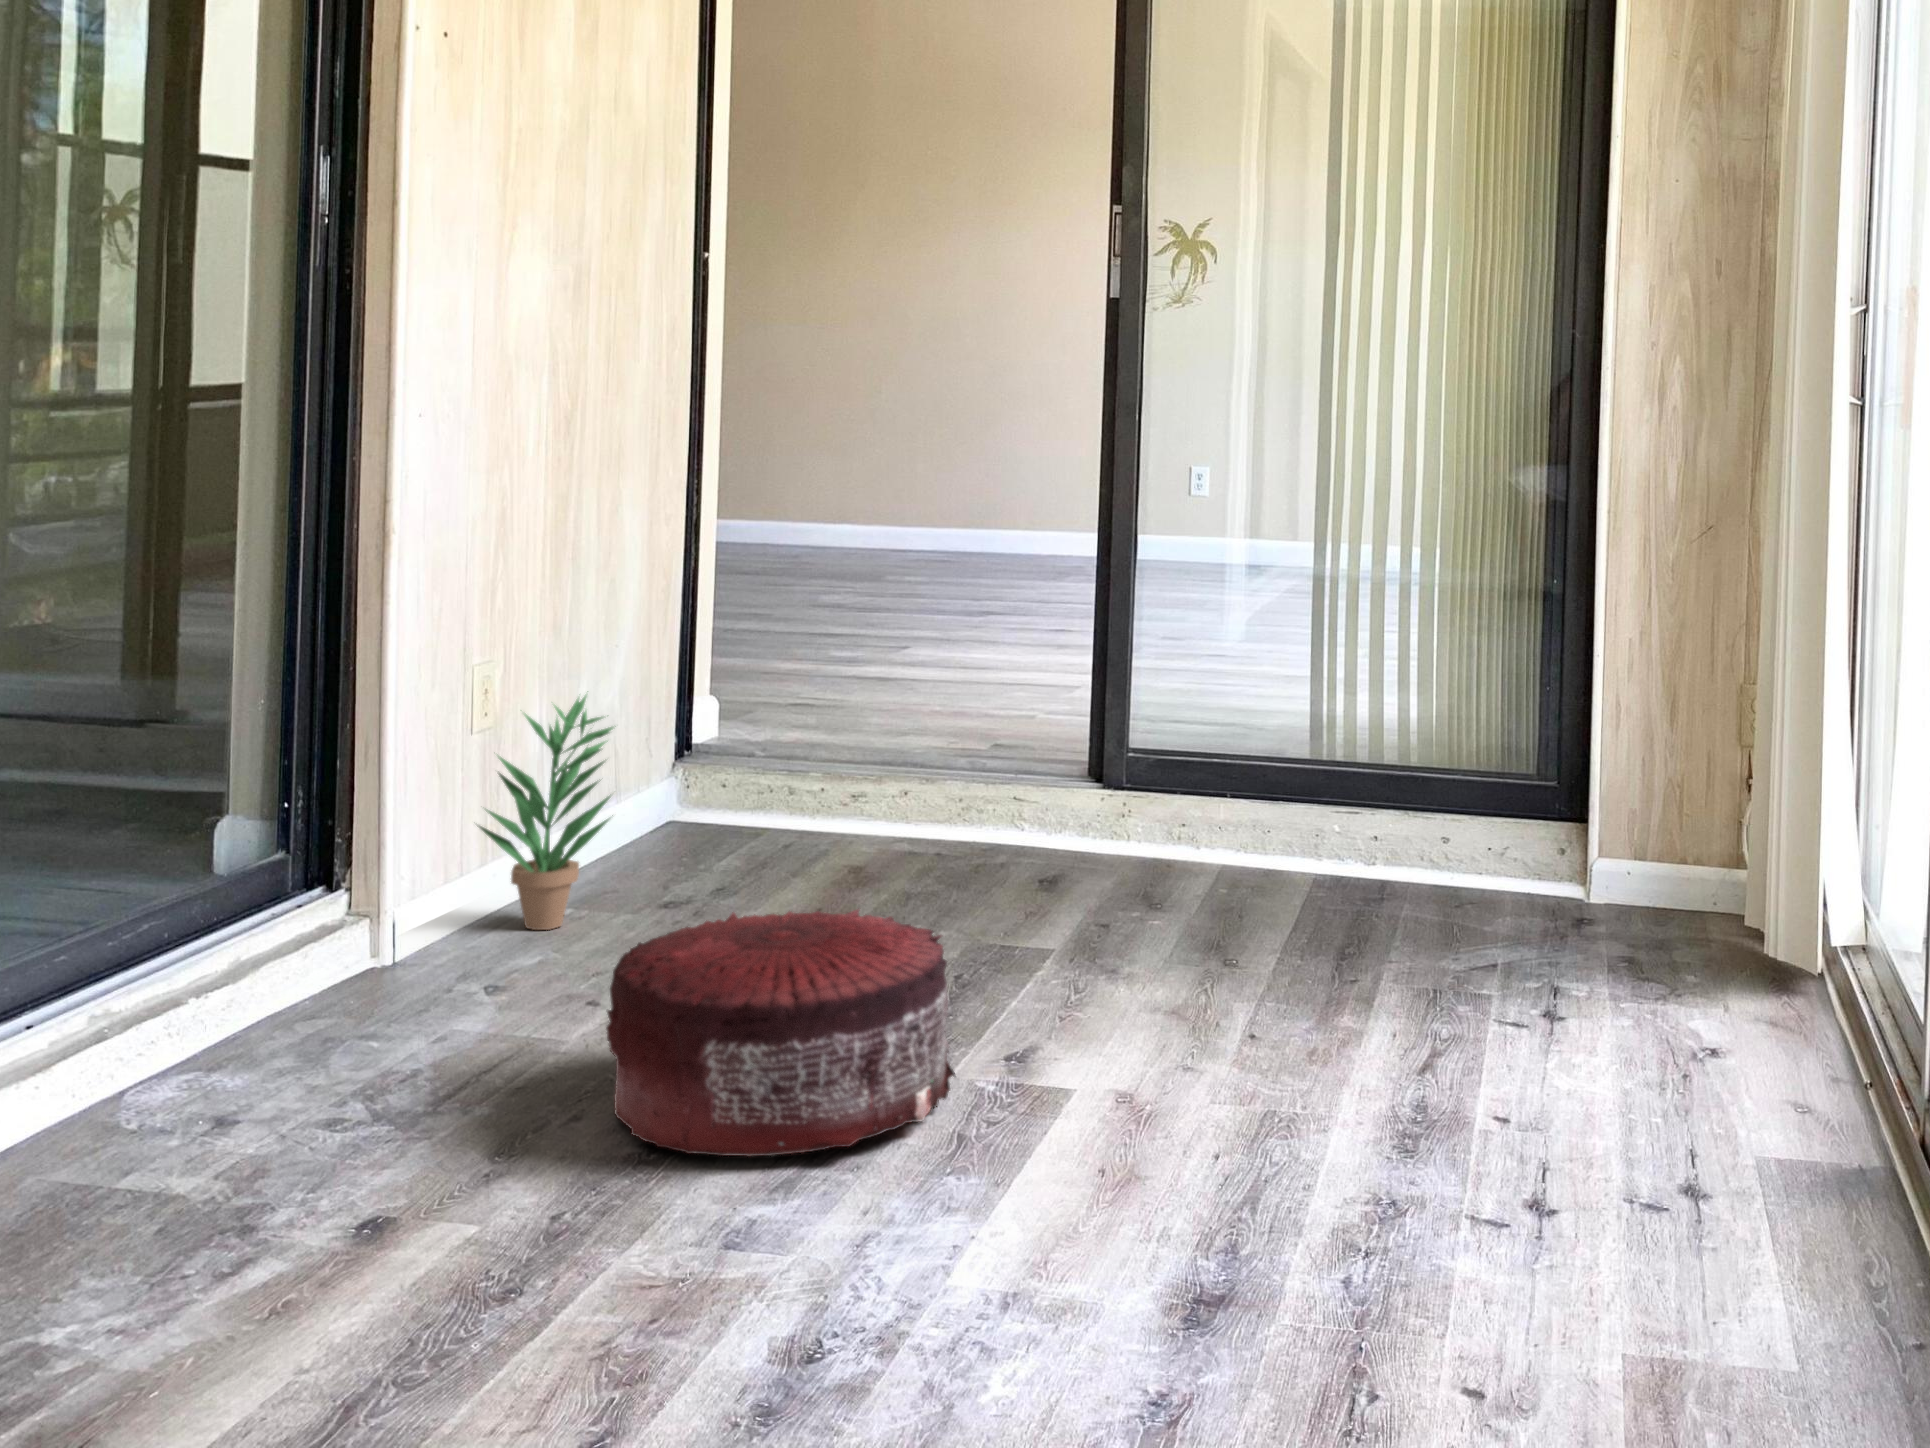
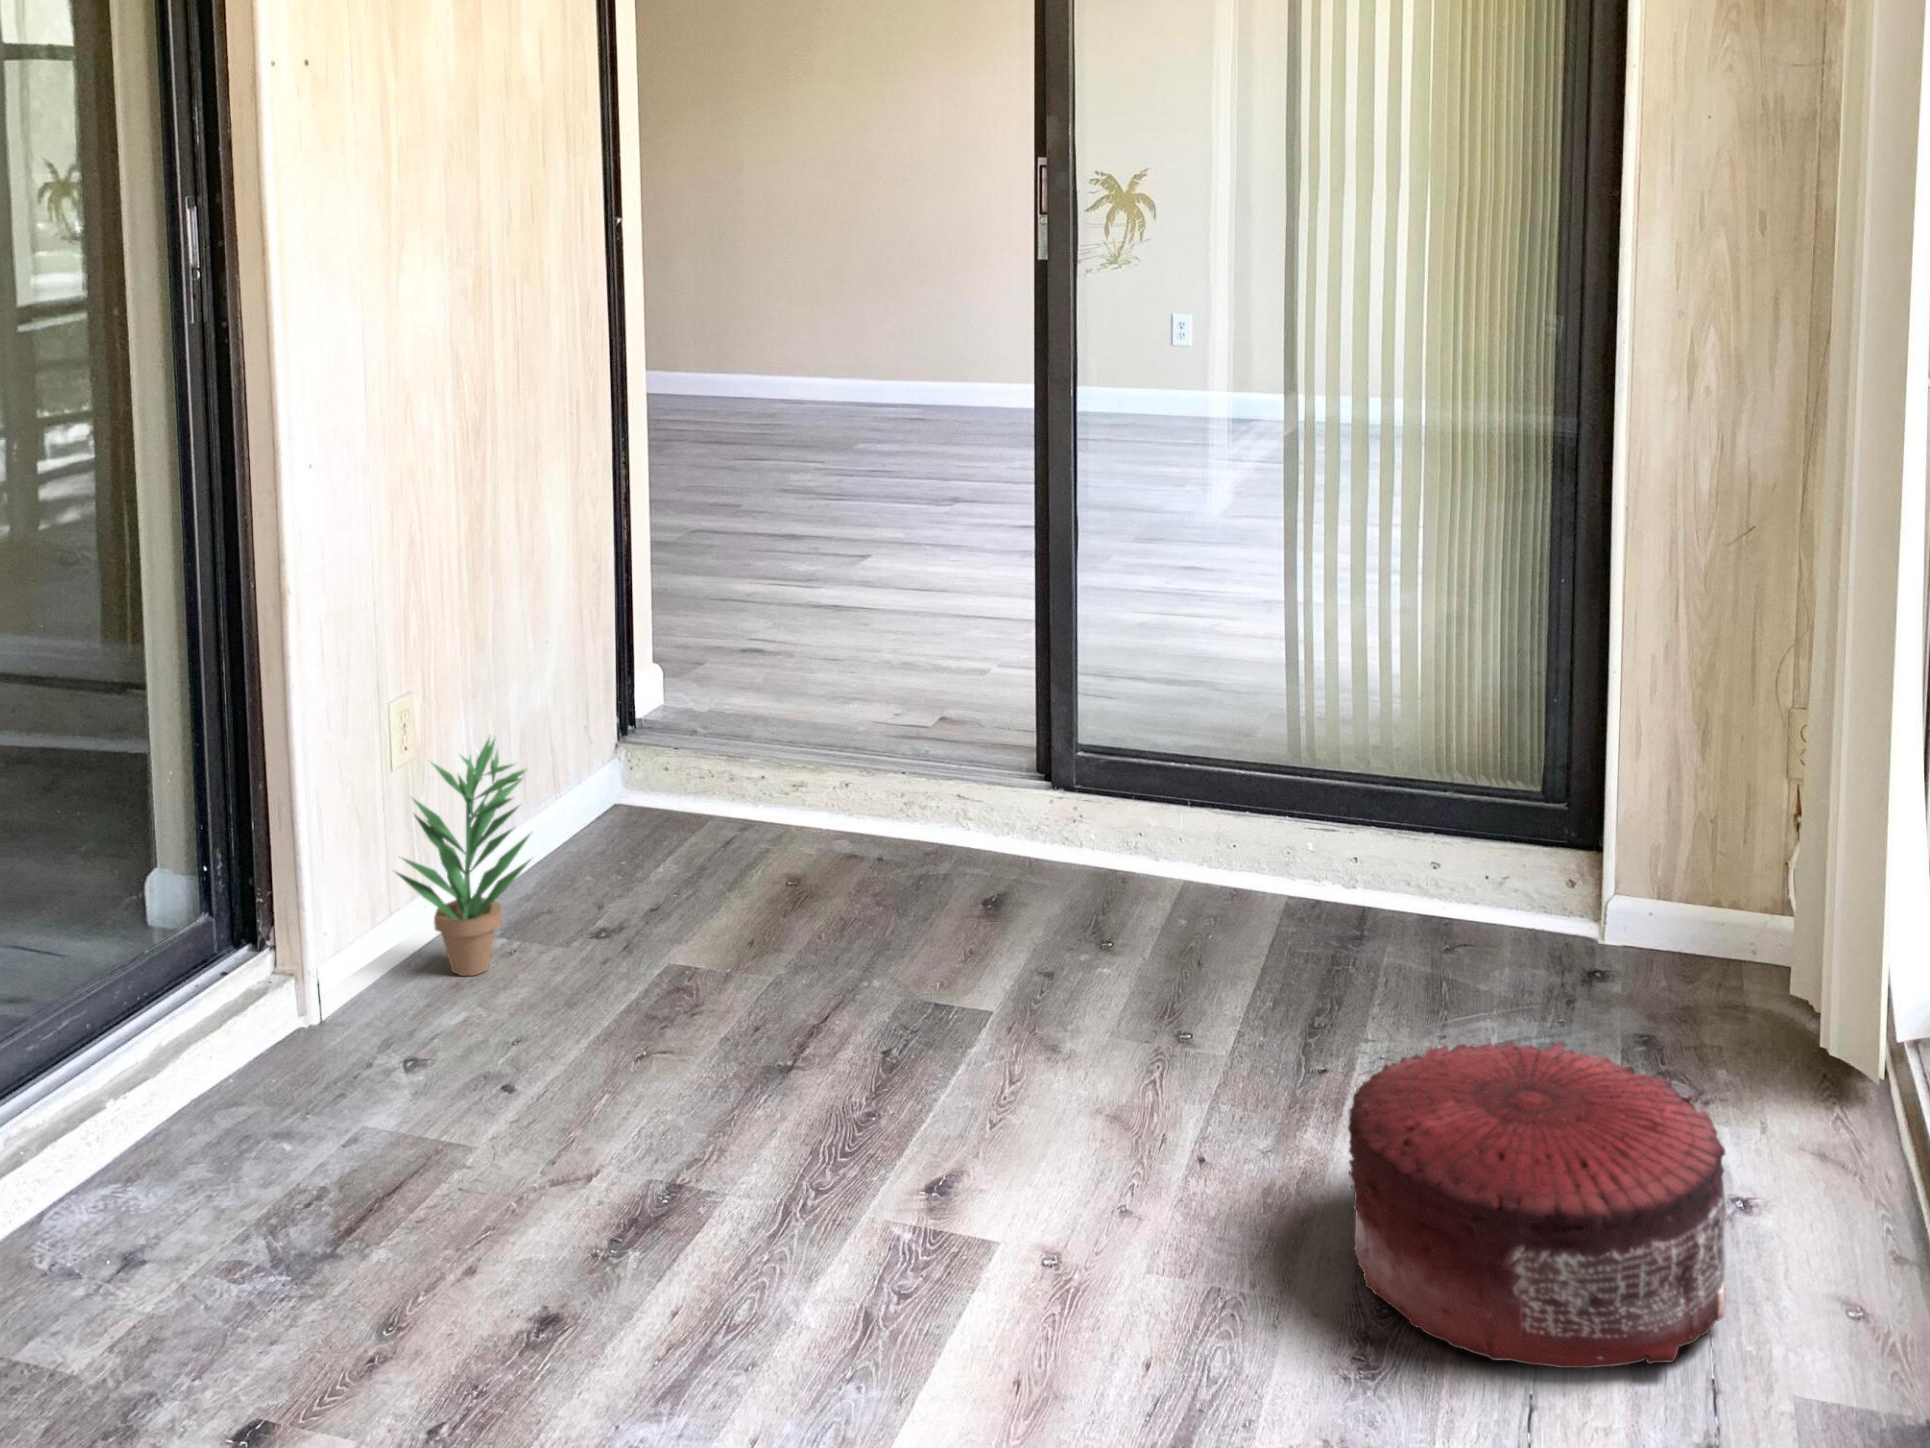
pouf: present [606,909,955,1156] -> present [1348,1041,1725,1368]

